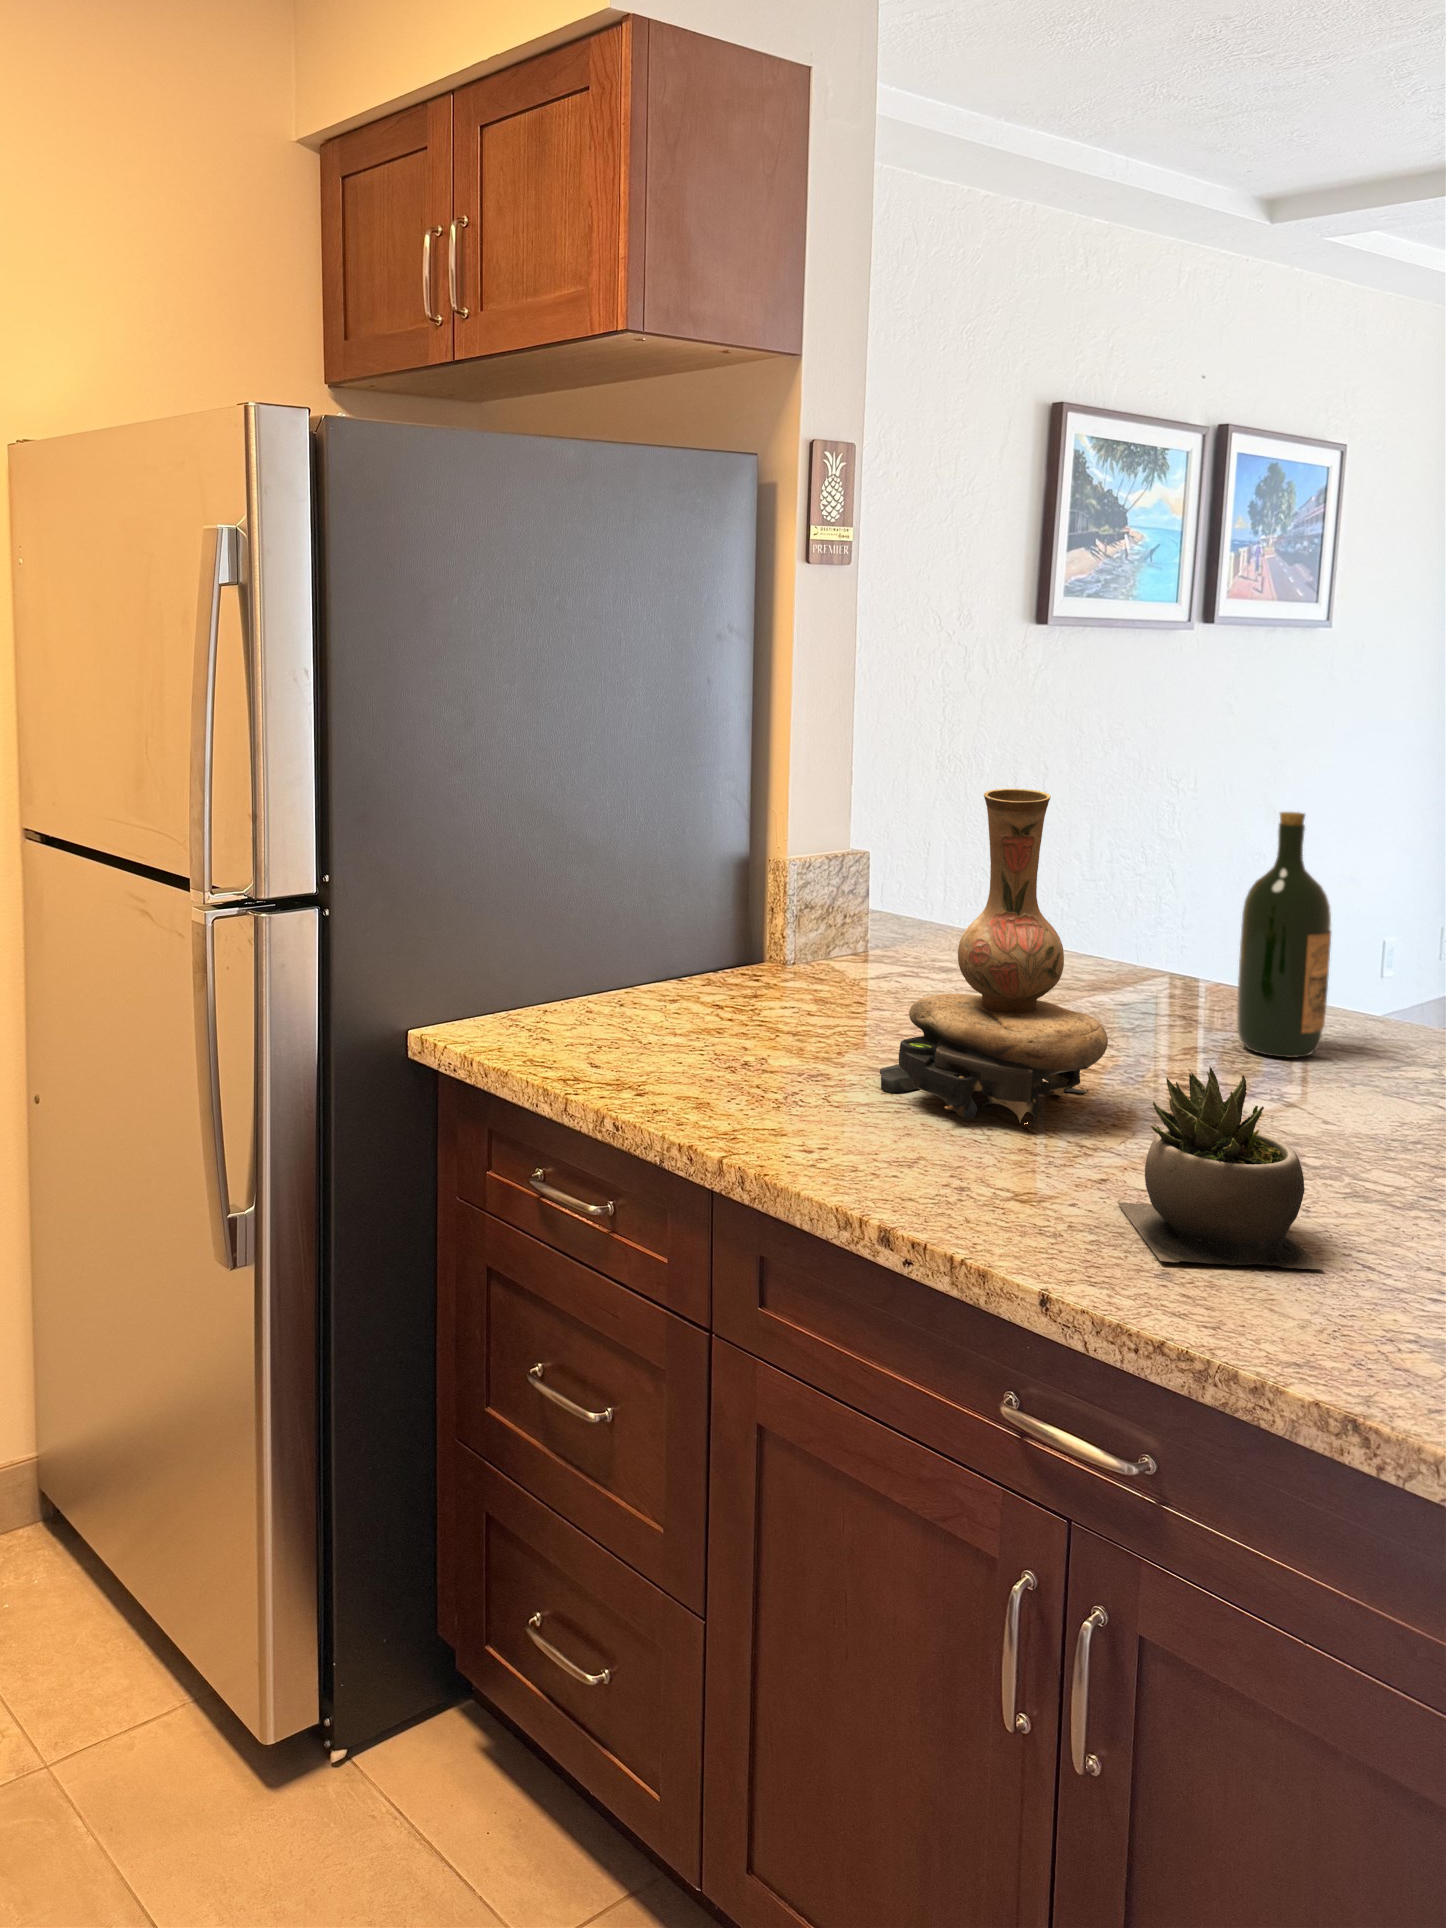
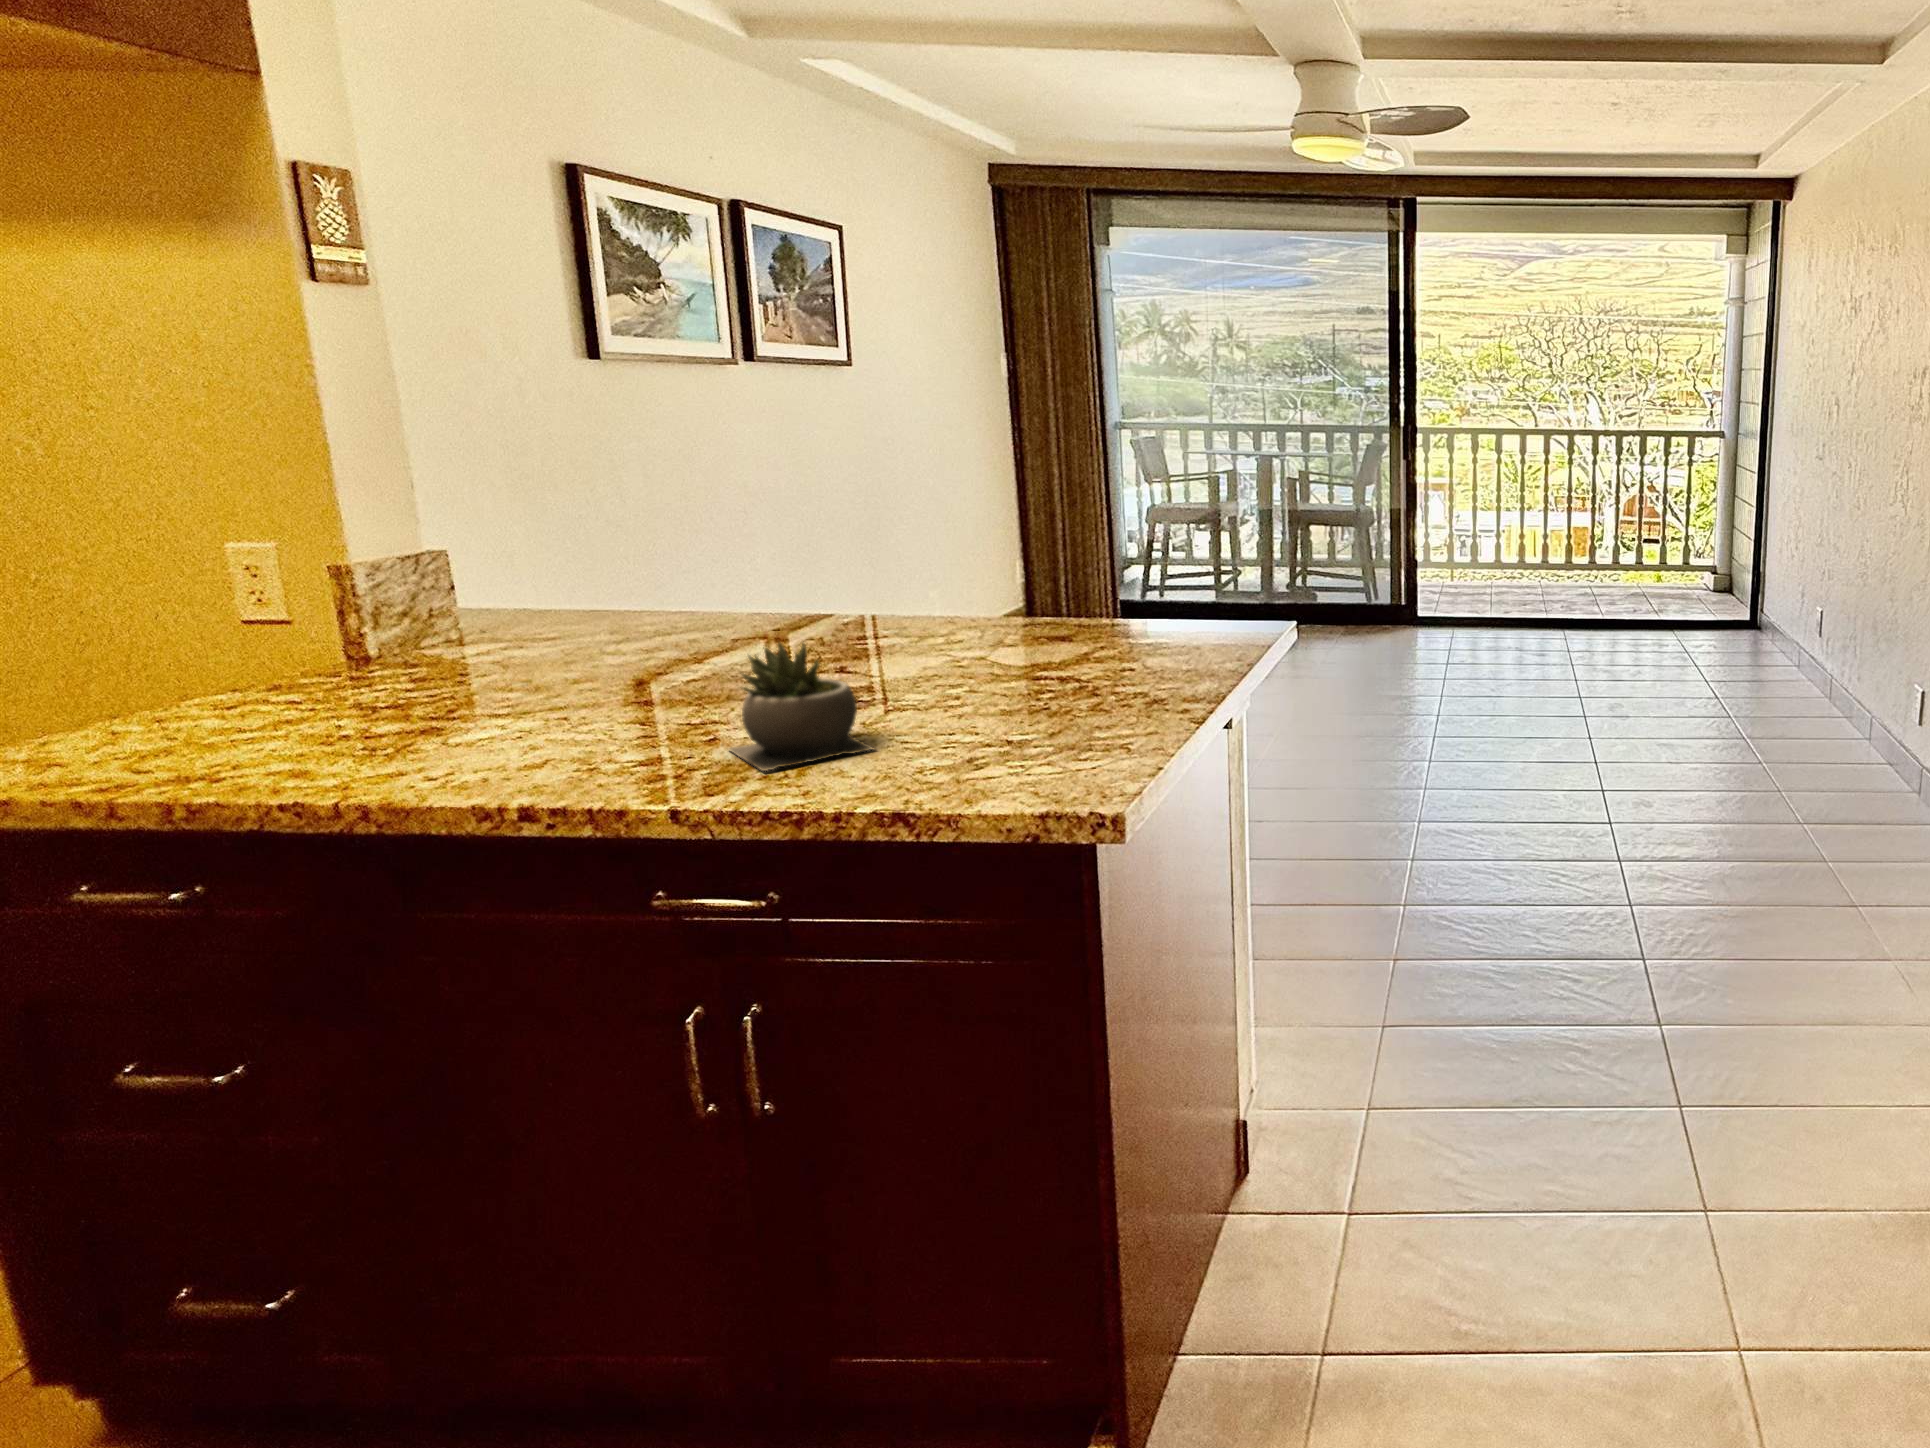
vase: present [880,789,1108,1130] -> none [496,471,702,728]
wine bottle: present [1237,812,1331,1058] -> none [798,479,870,647]

